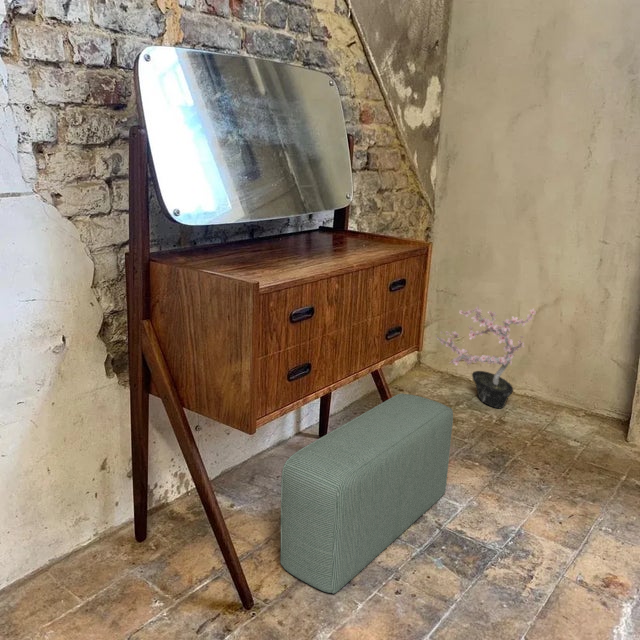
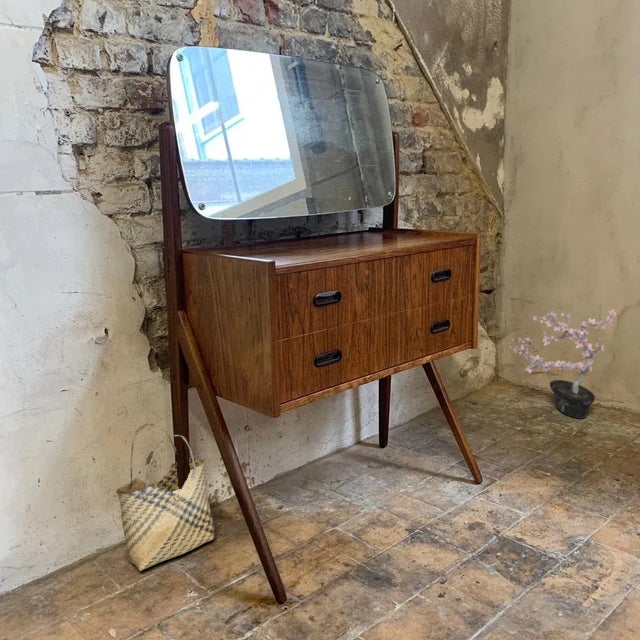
pouf: present [281,394,453,594] -> none [315,392,511,594]
woven basket: none [76,432,172,582] -> present [116,424,214,571]

